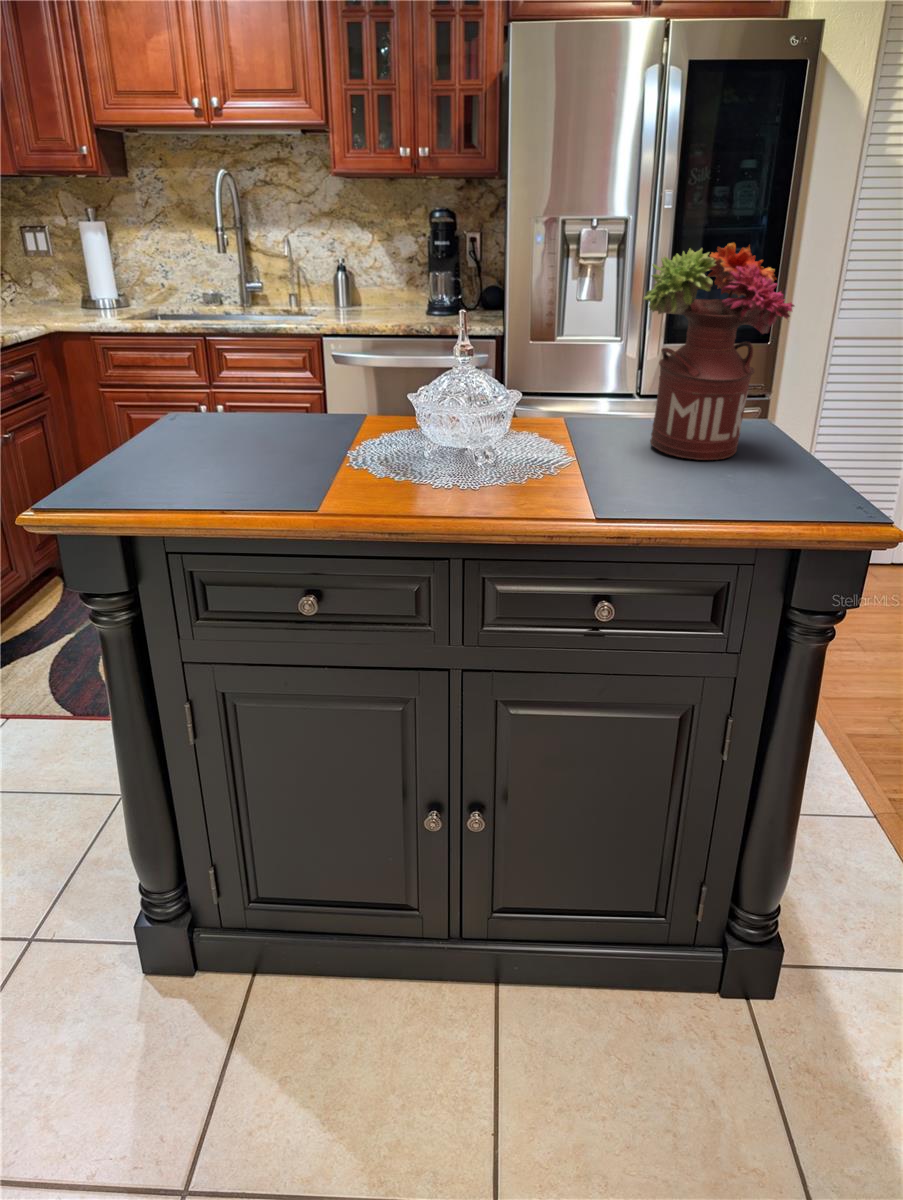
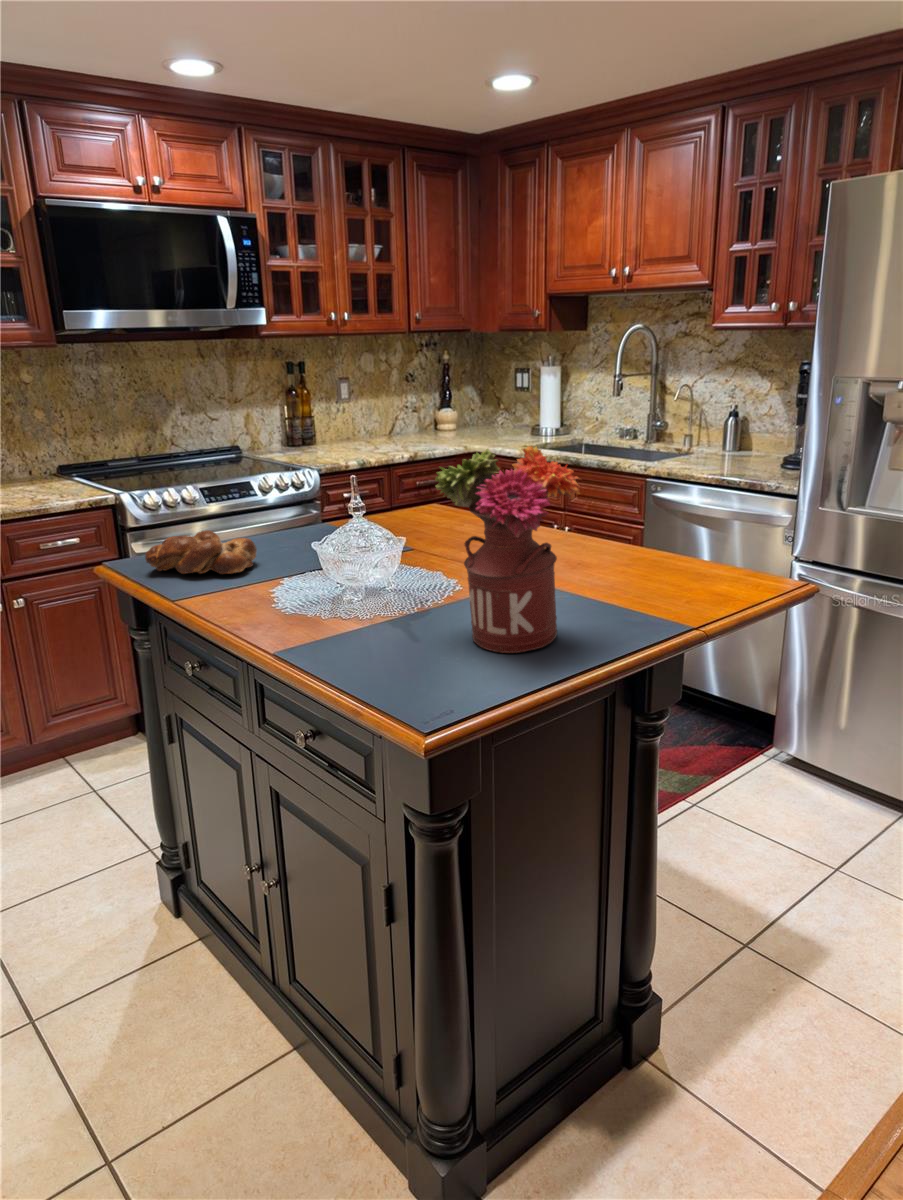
bread loaf: none [110,415,274,487] -> present [145,530,257,574]

